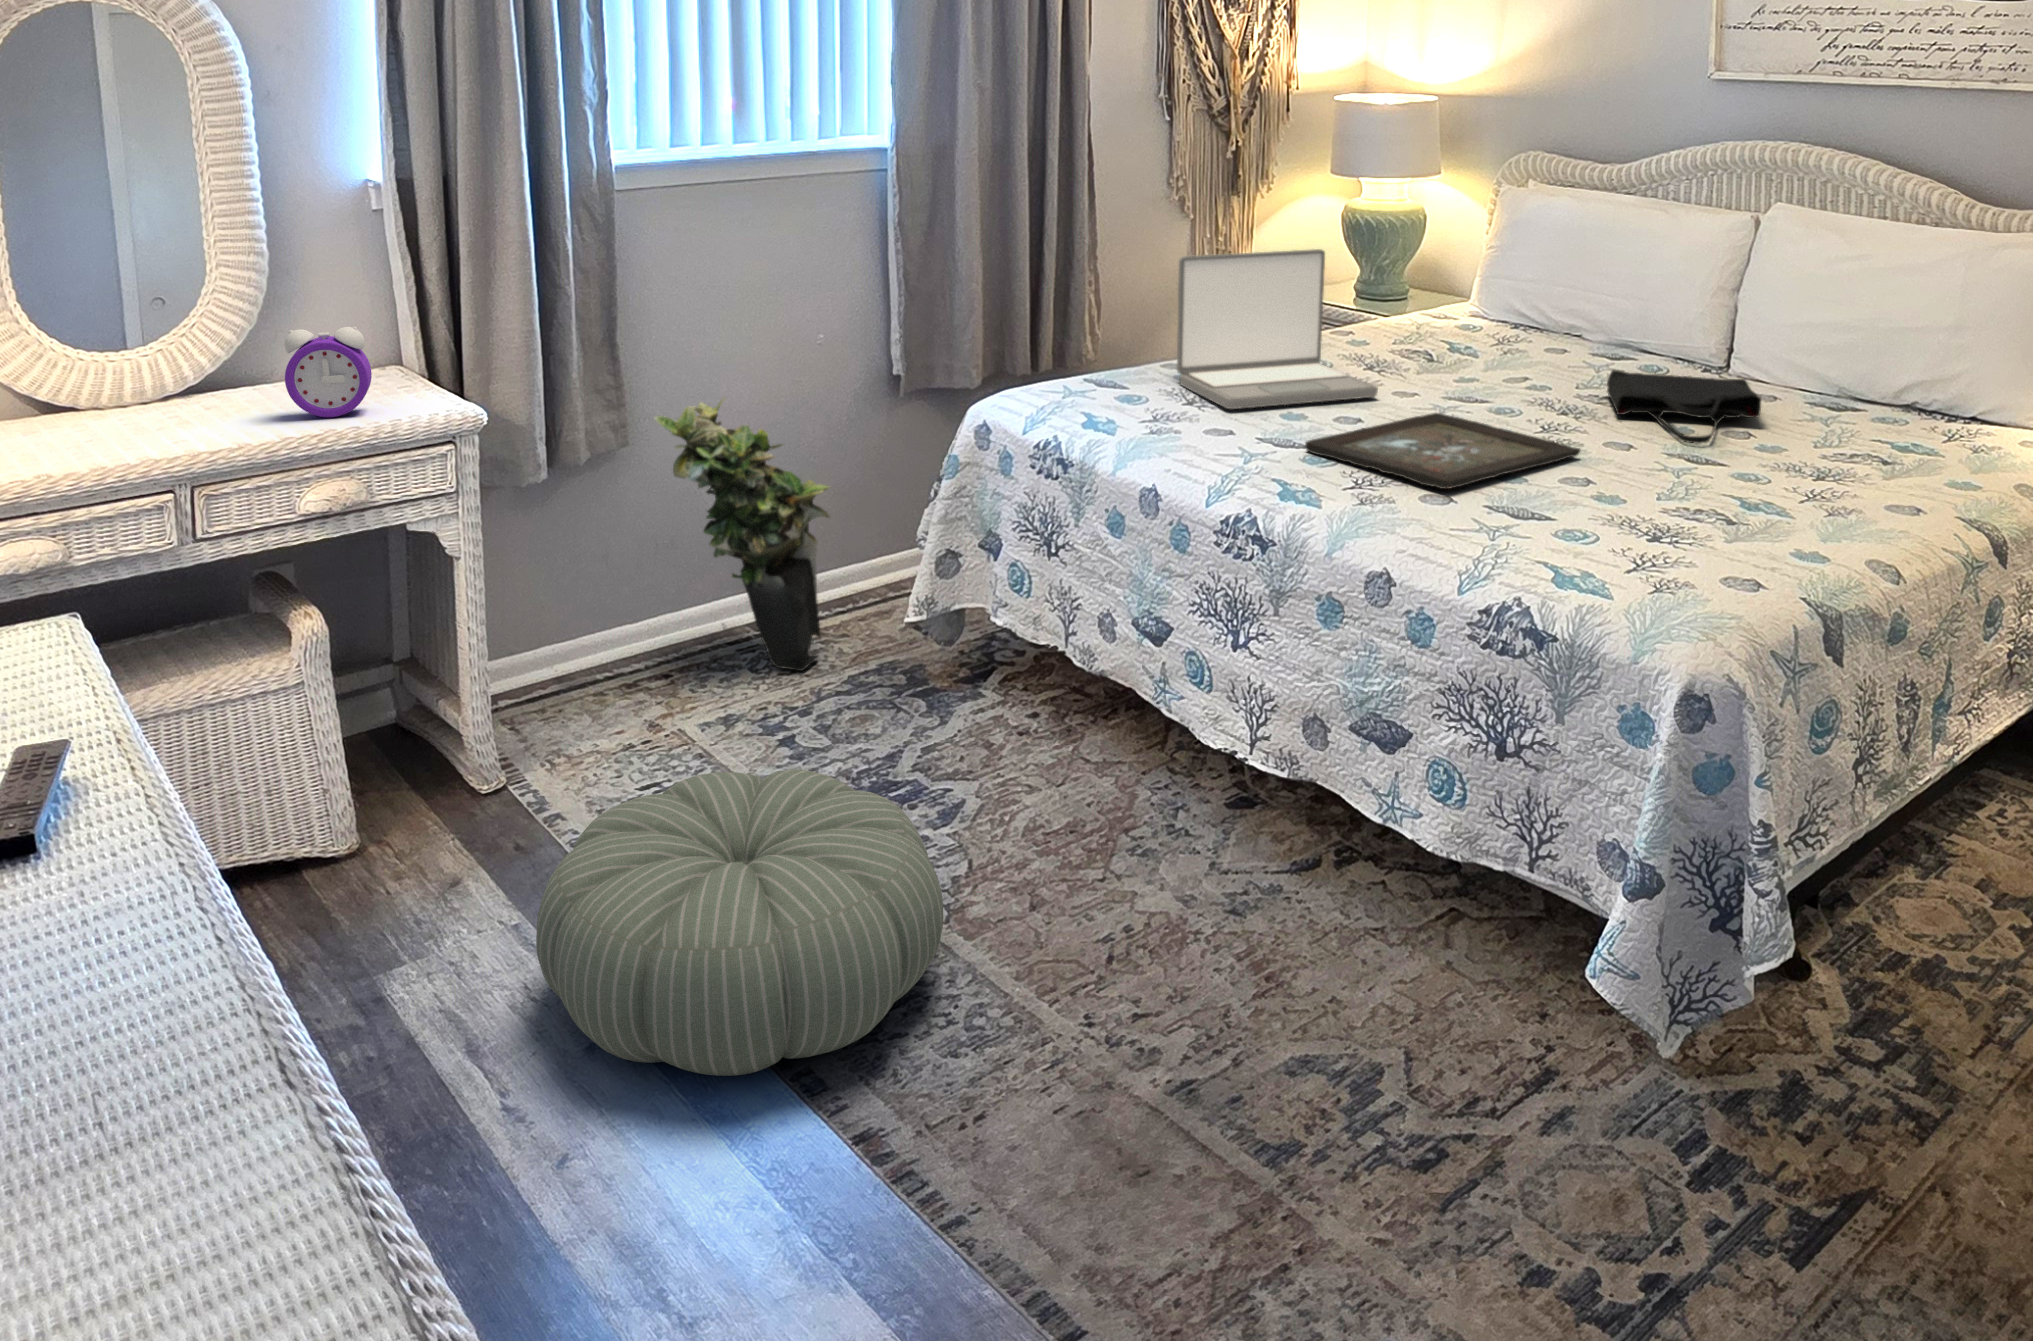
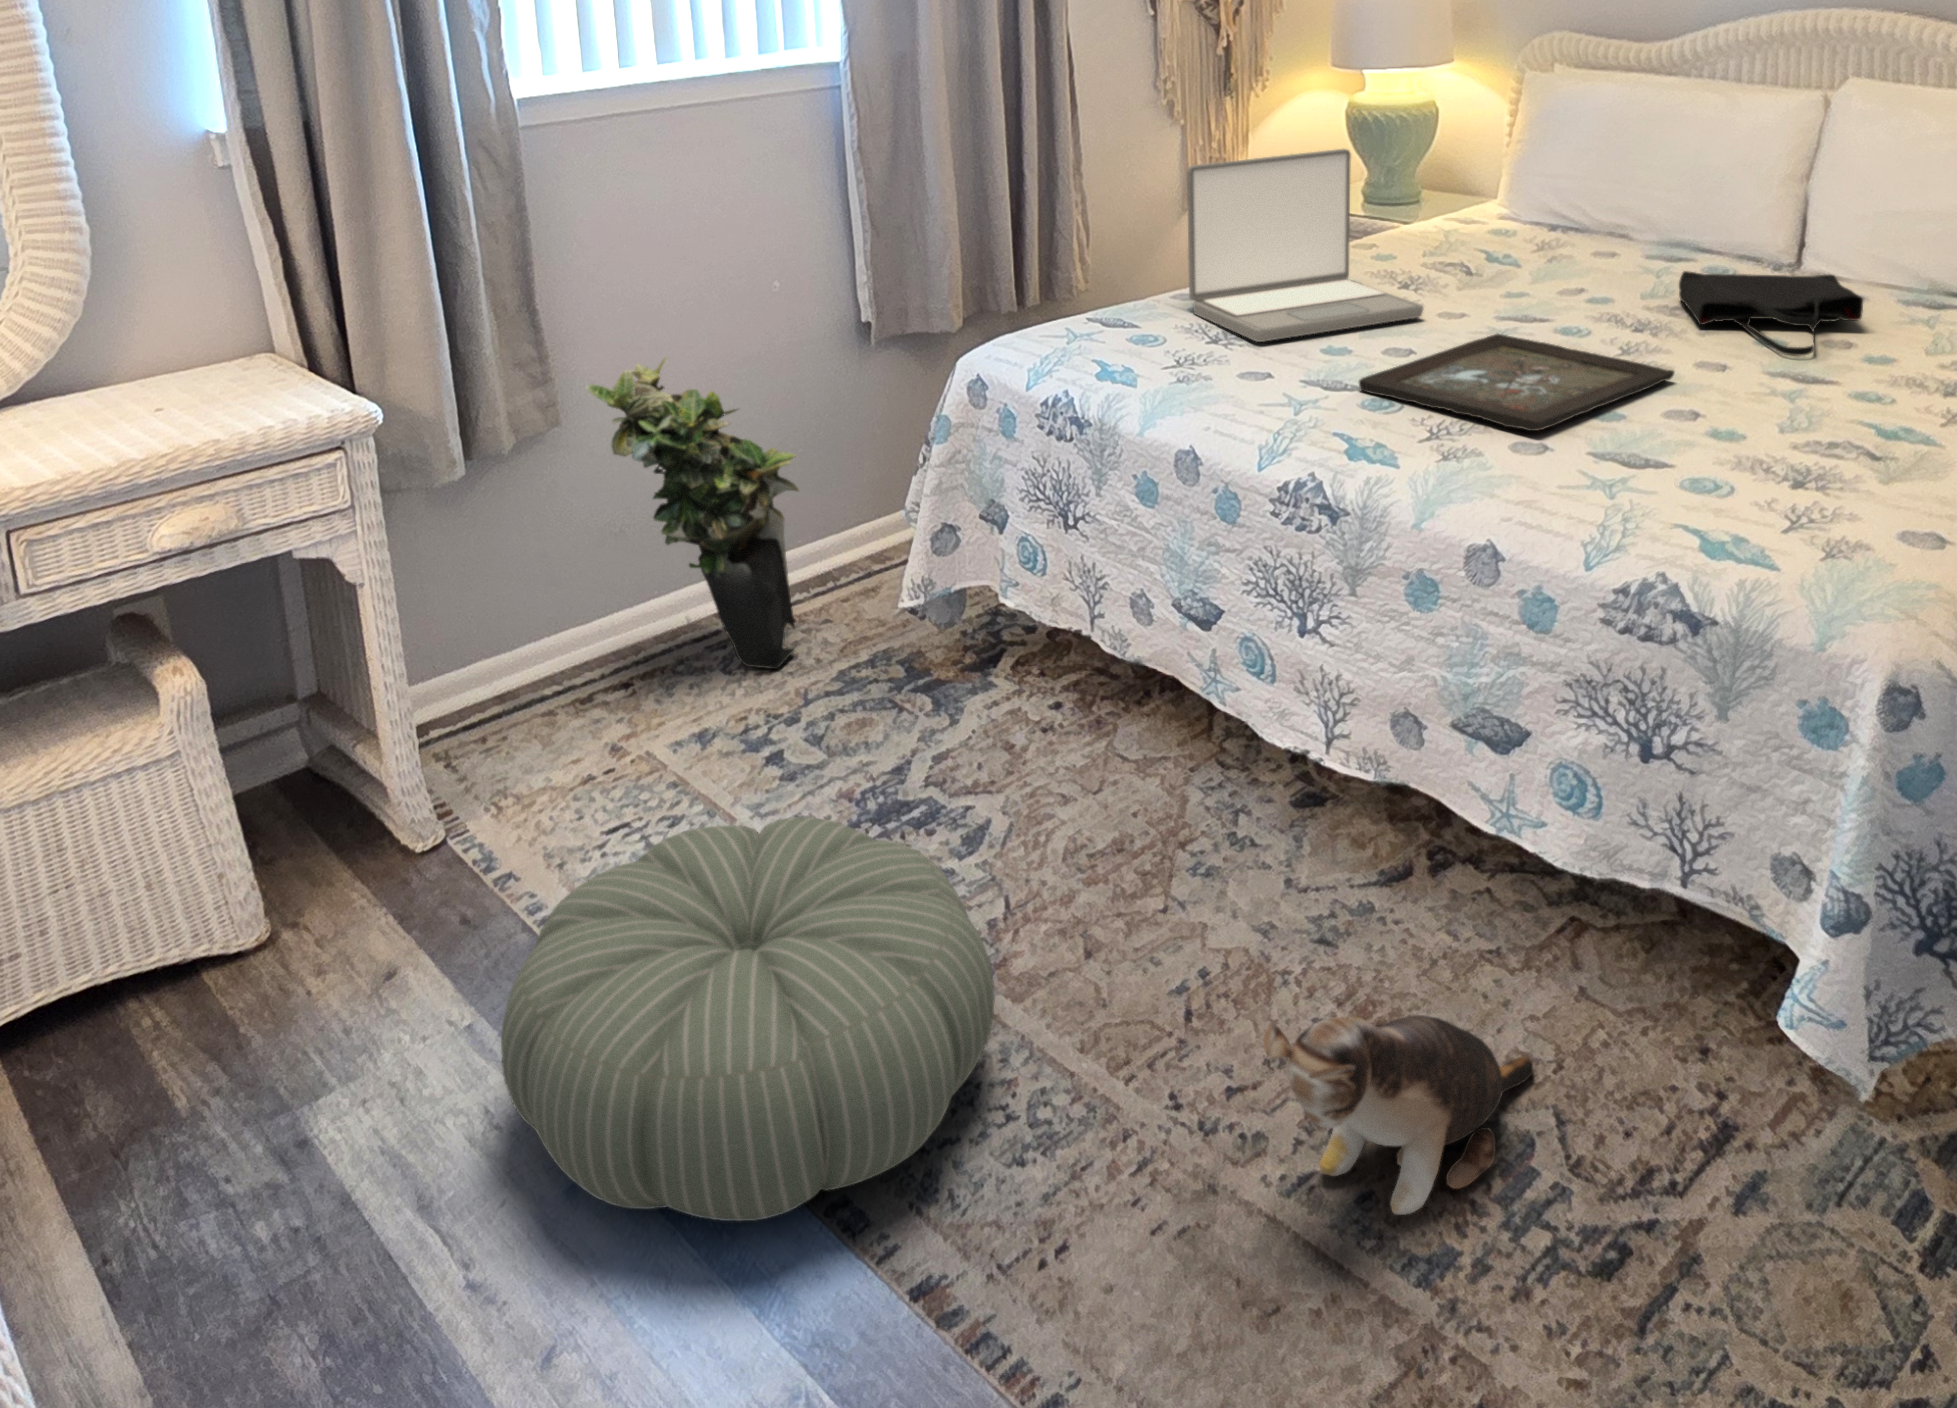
alarm clock: present [285,327,372,417] -> none [131,312,243,425]
plush toy: none [1148,939,1392,1112] -> present [1263,1015,1533,1215]

